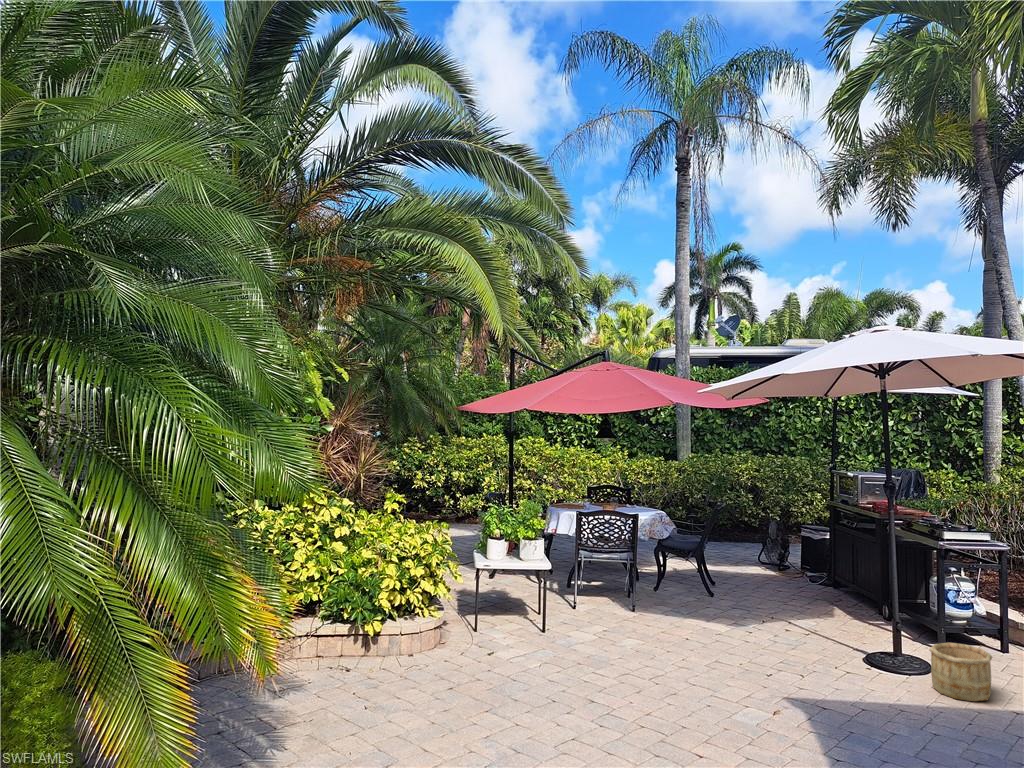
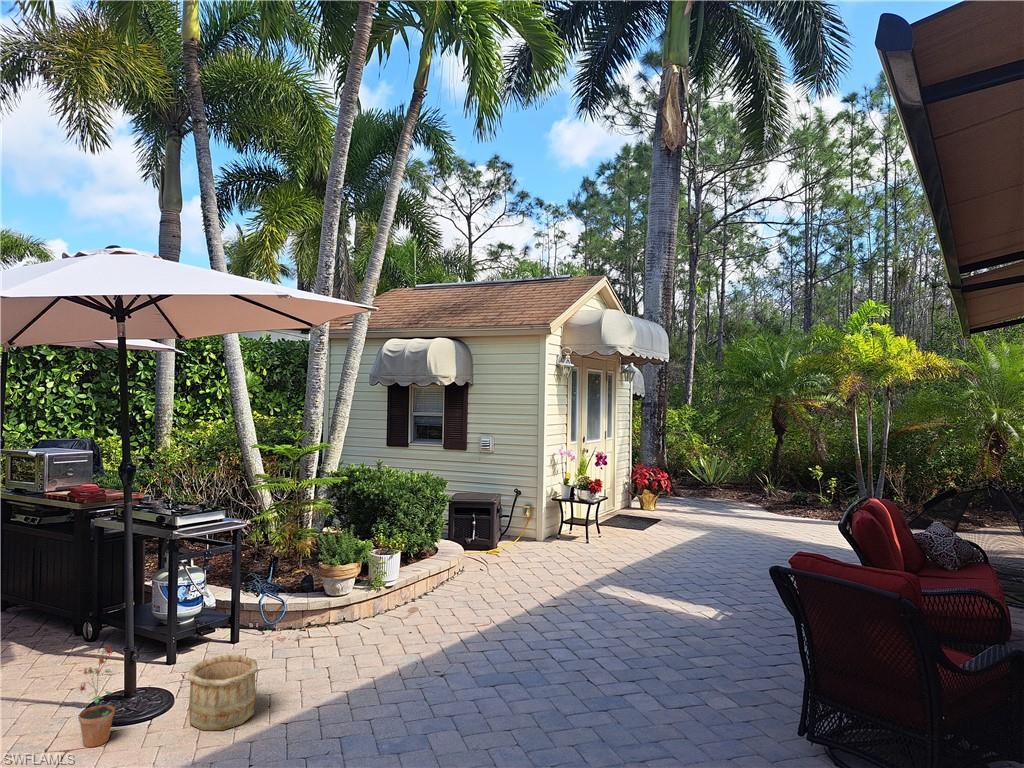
potted plant: none [849,606,876,675] -> present [78,644,115,747]

